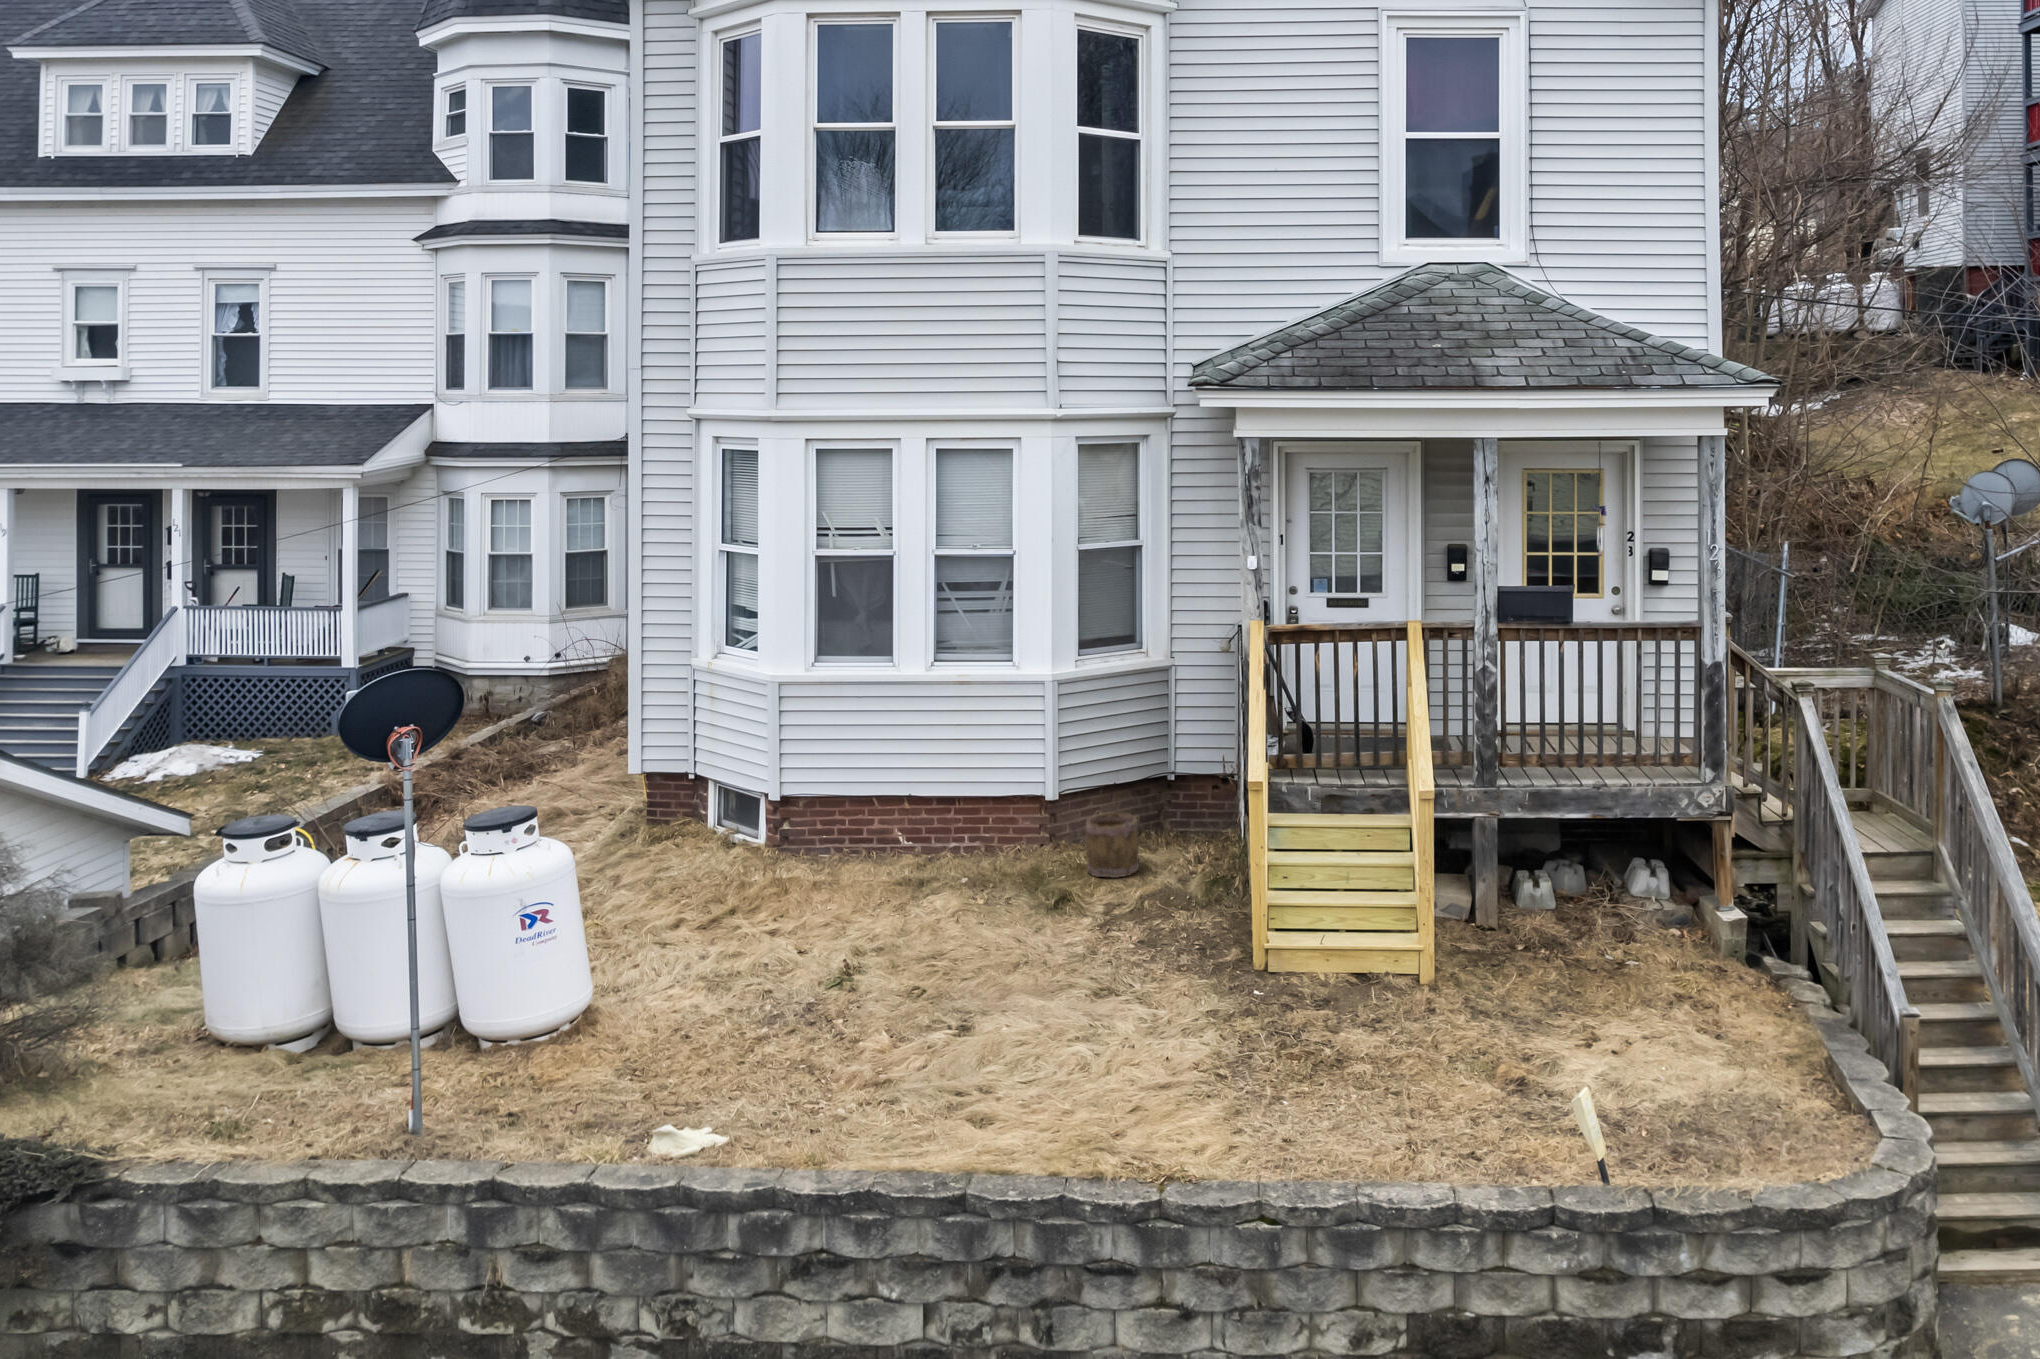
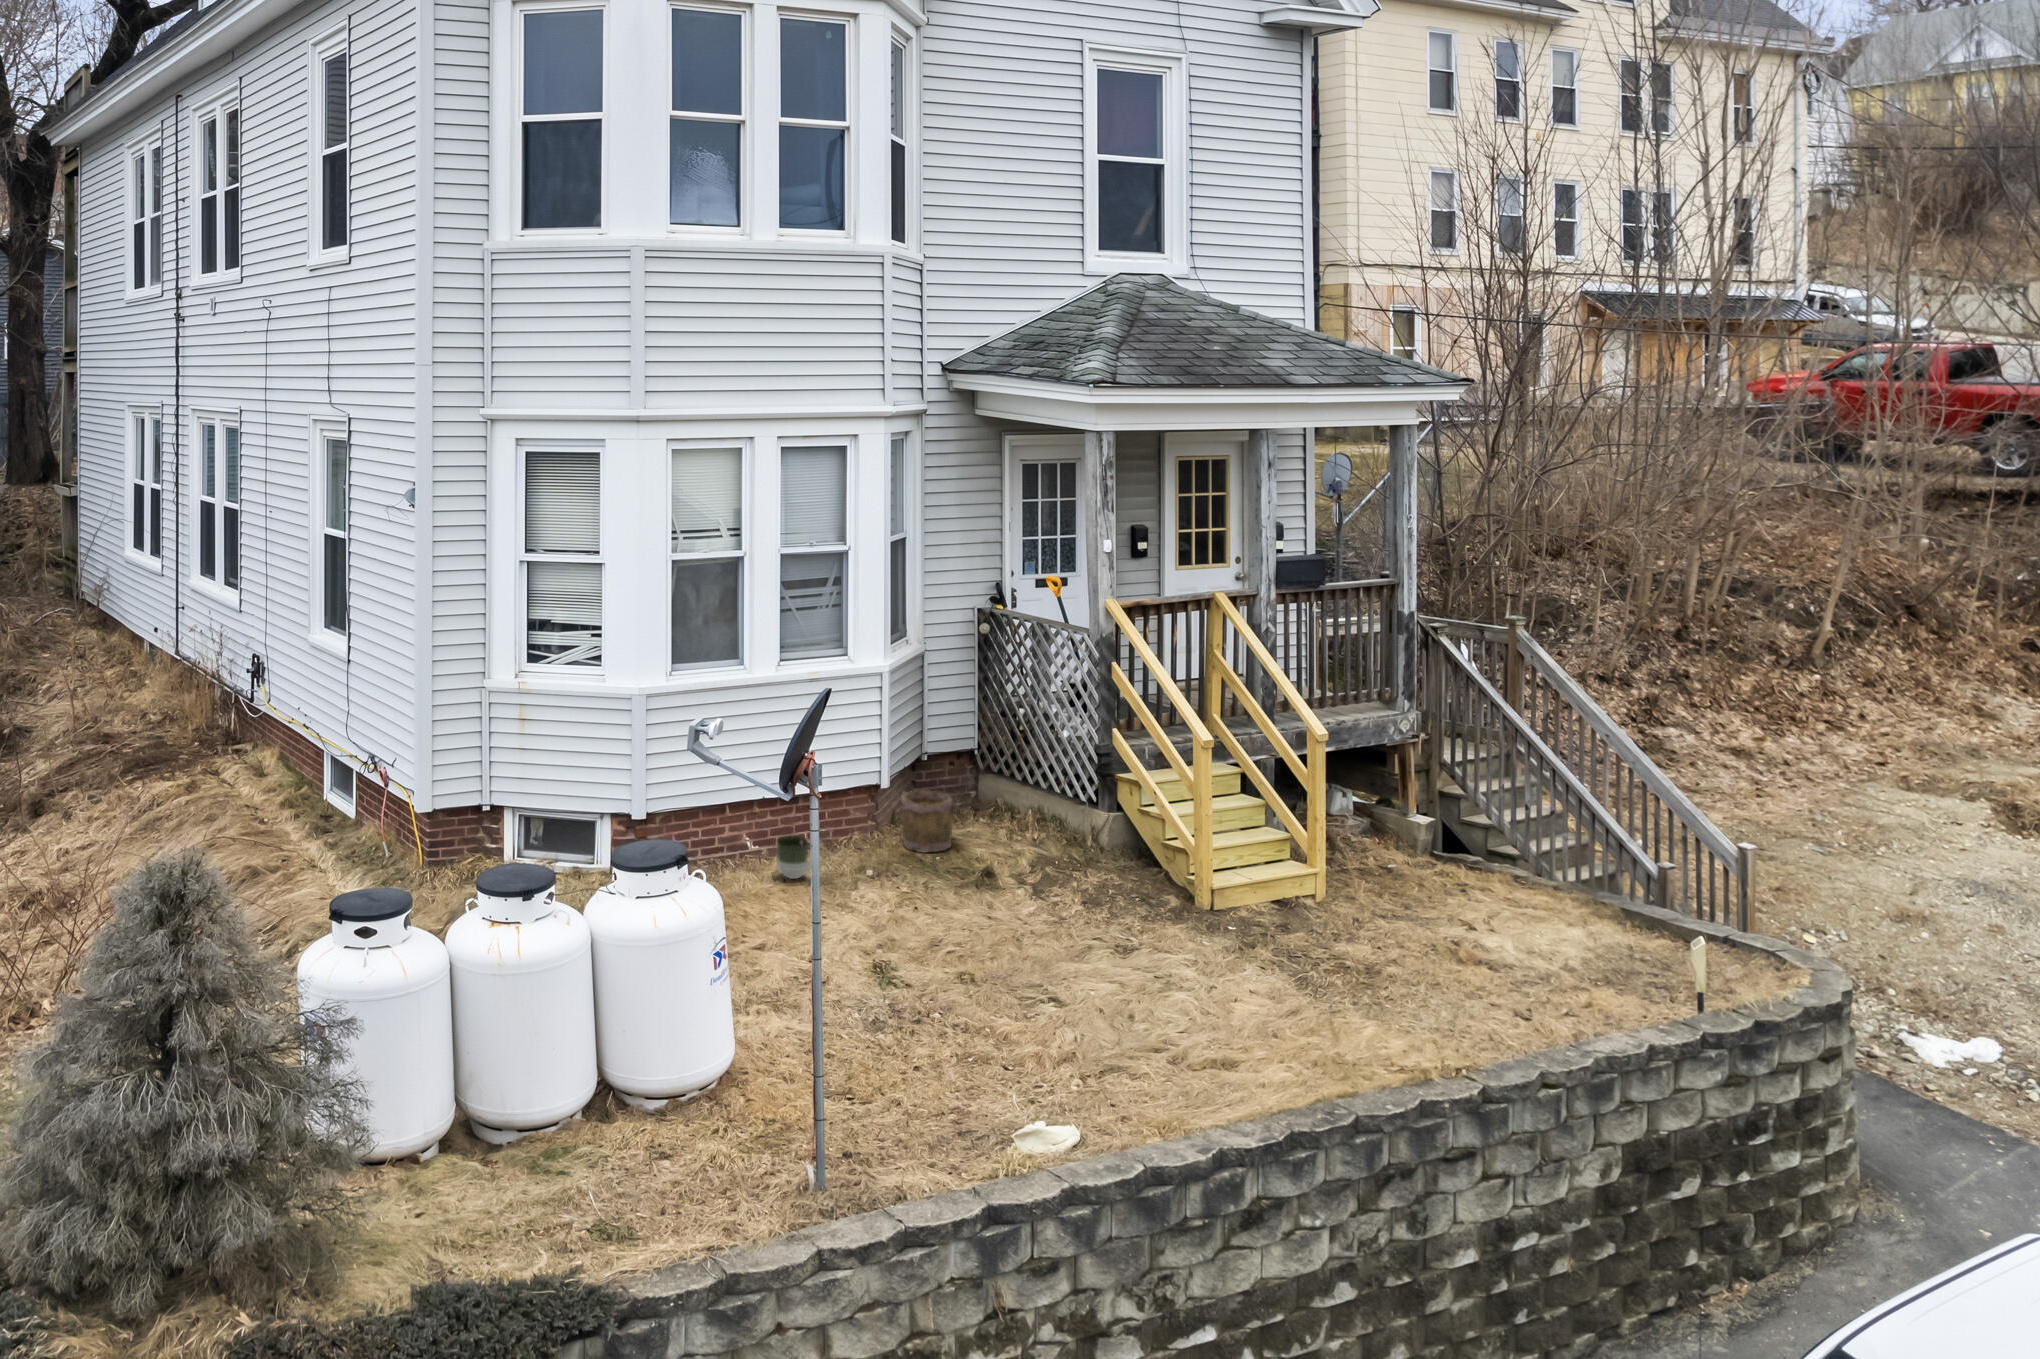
planter: none [921,838,955,881] -> present [777,836,810,879]

